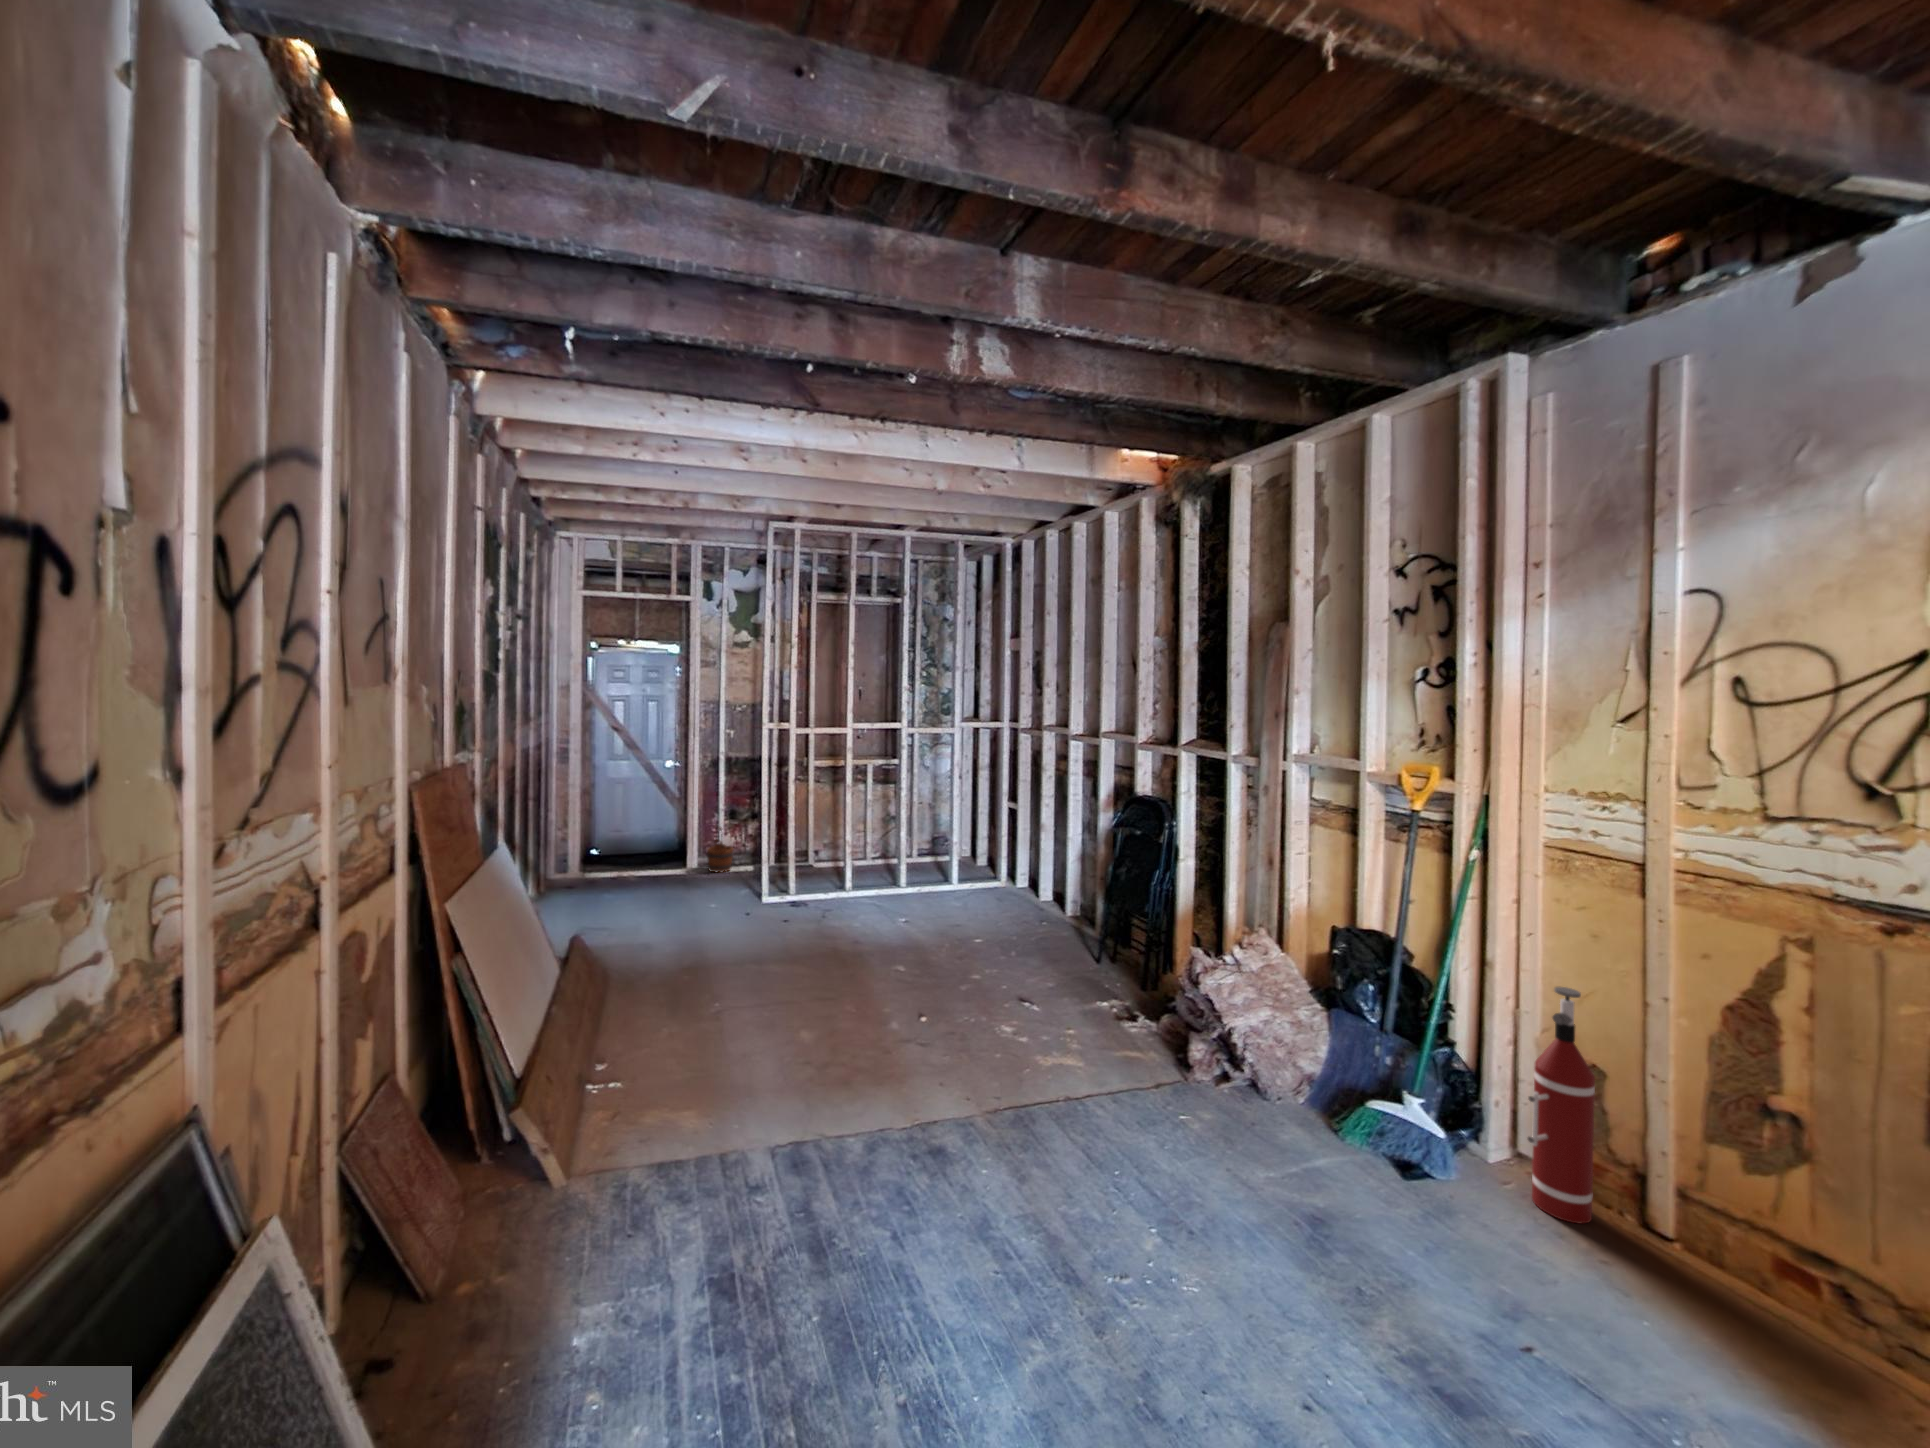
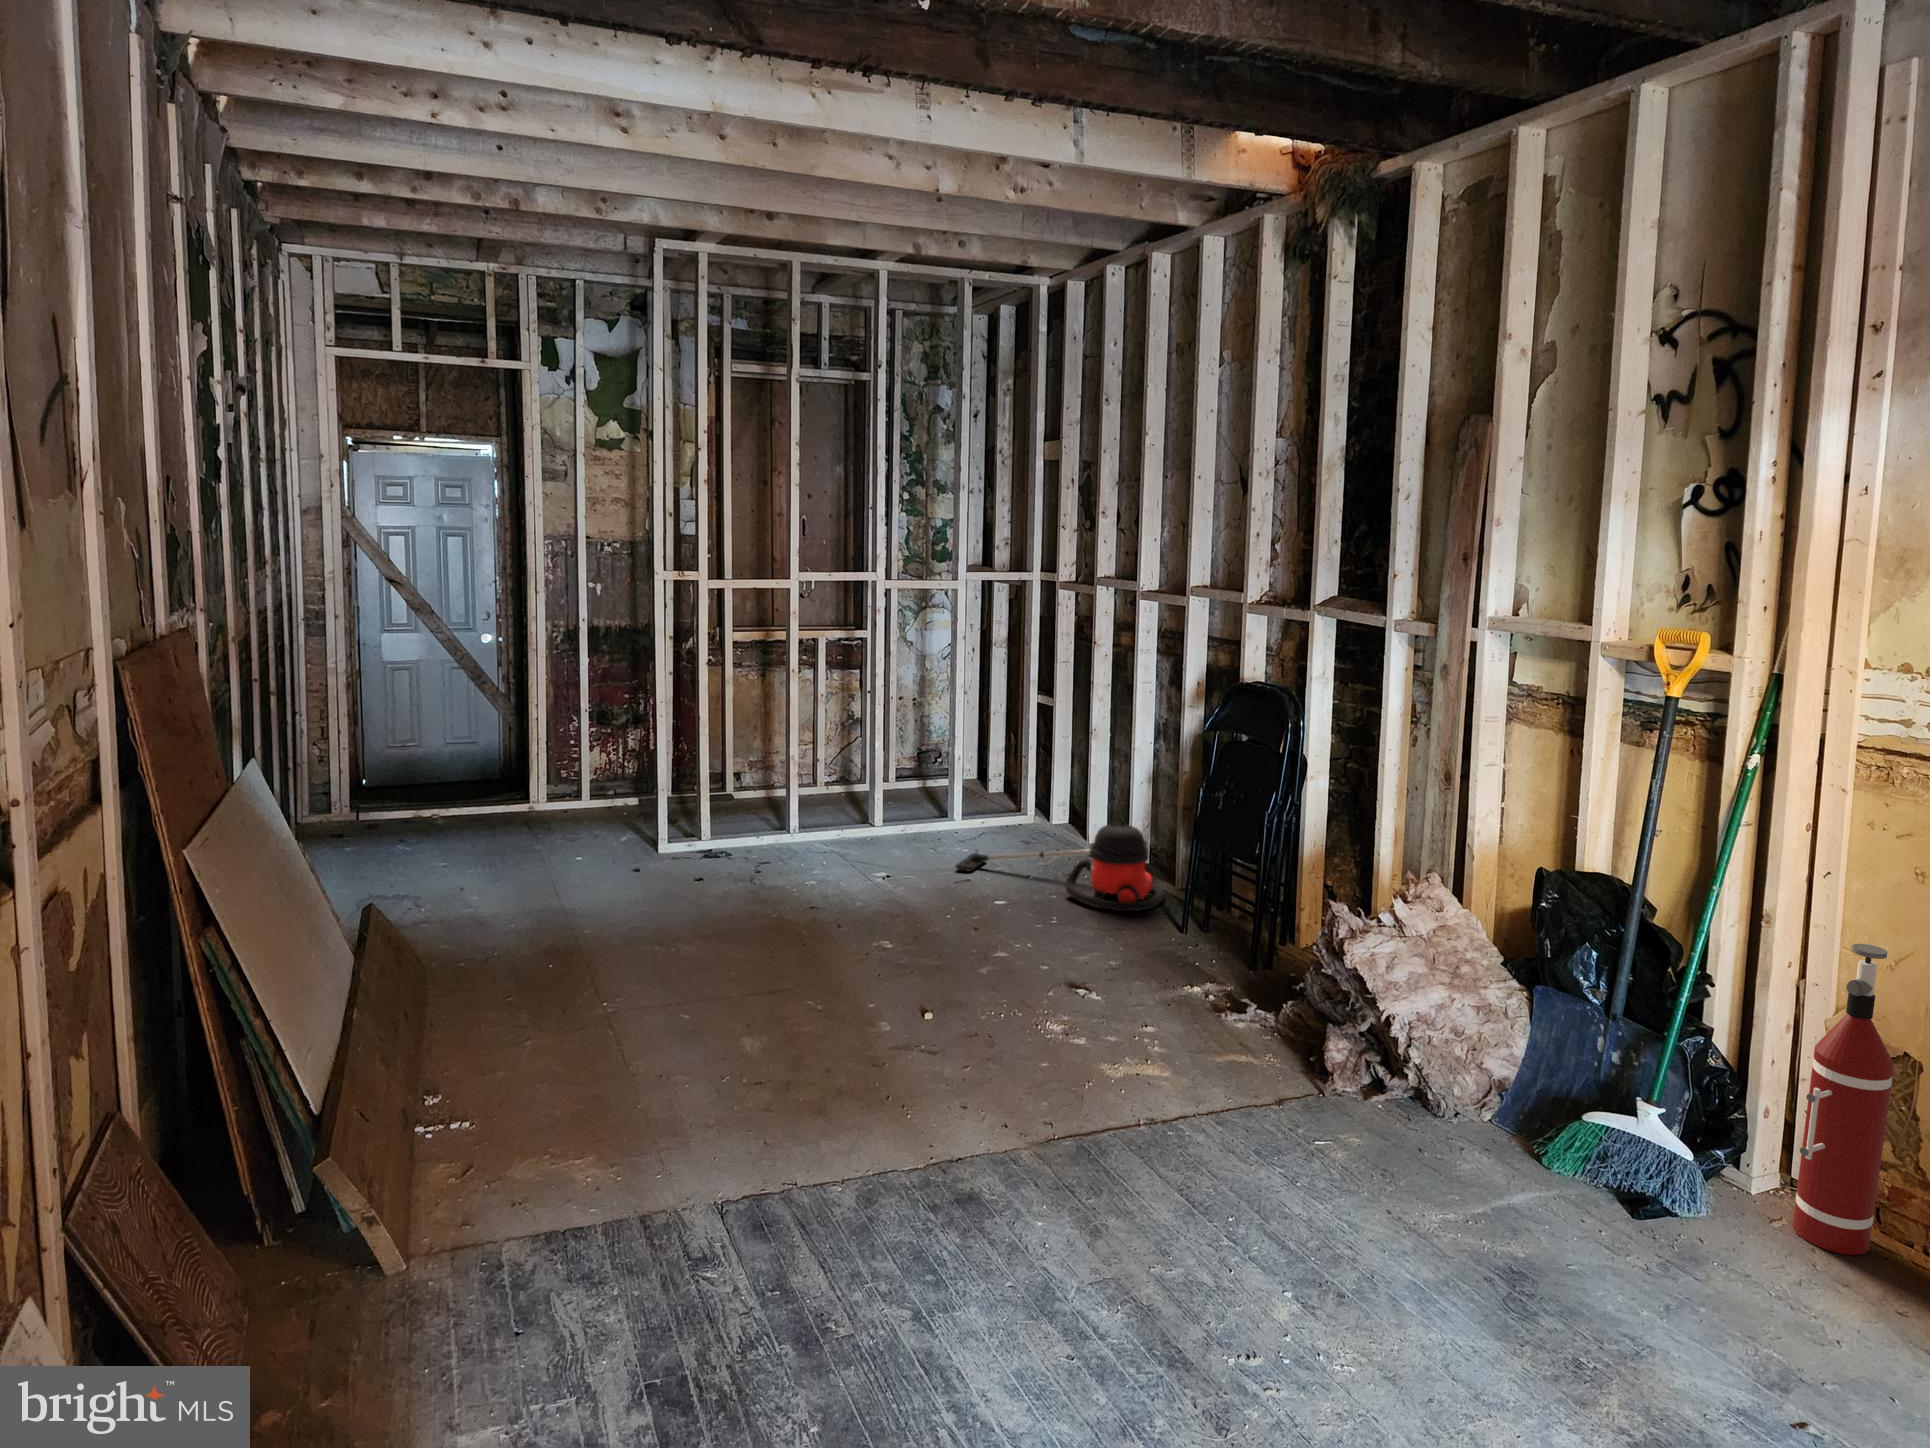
wooden bucket: present [707,827,733,873] -> none [564,740,608,812]
vacuum cleaner: none [949,887,1089,950] -> present [956,821,1164,911]

